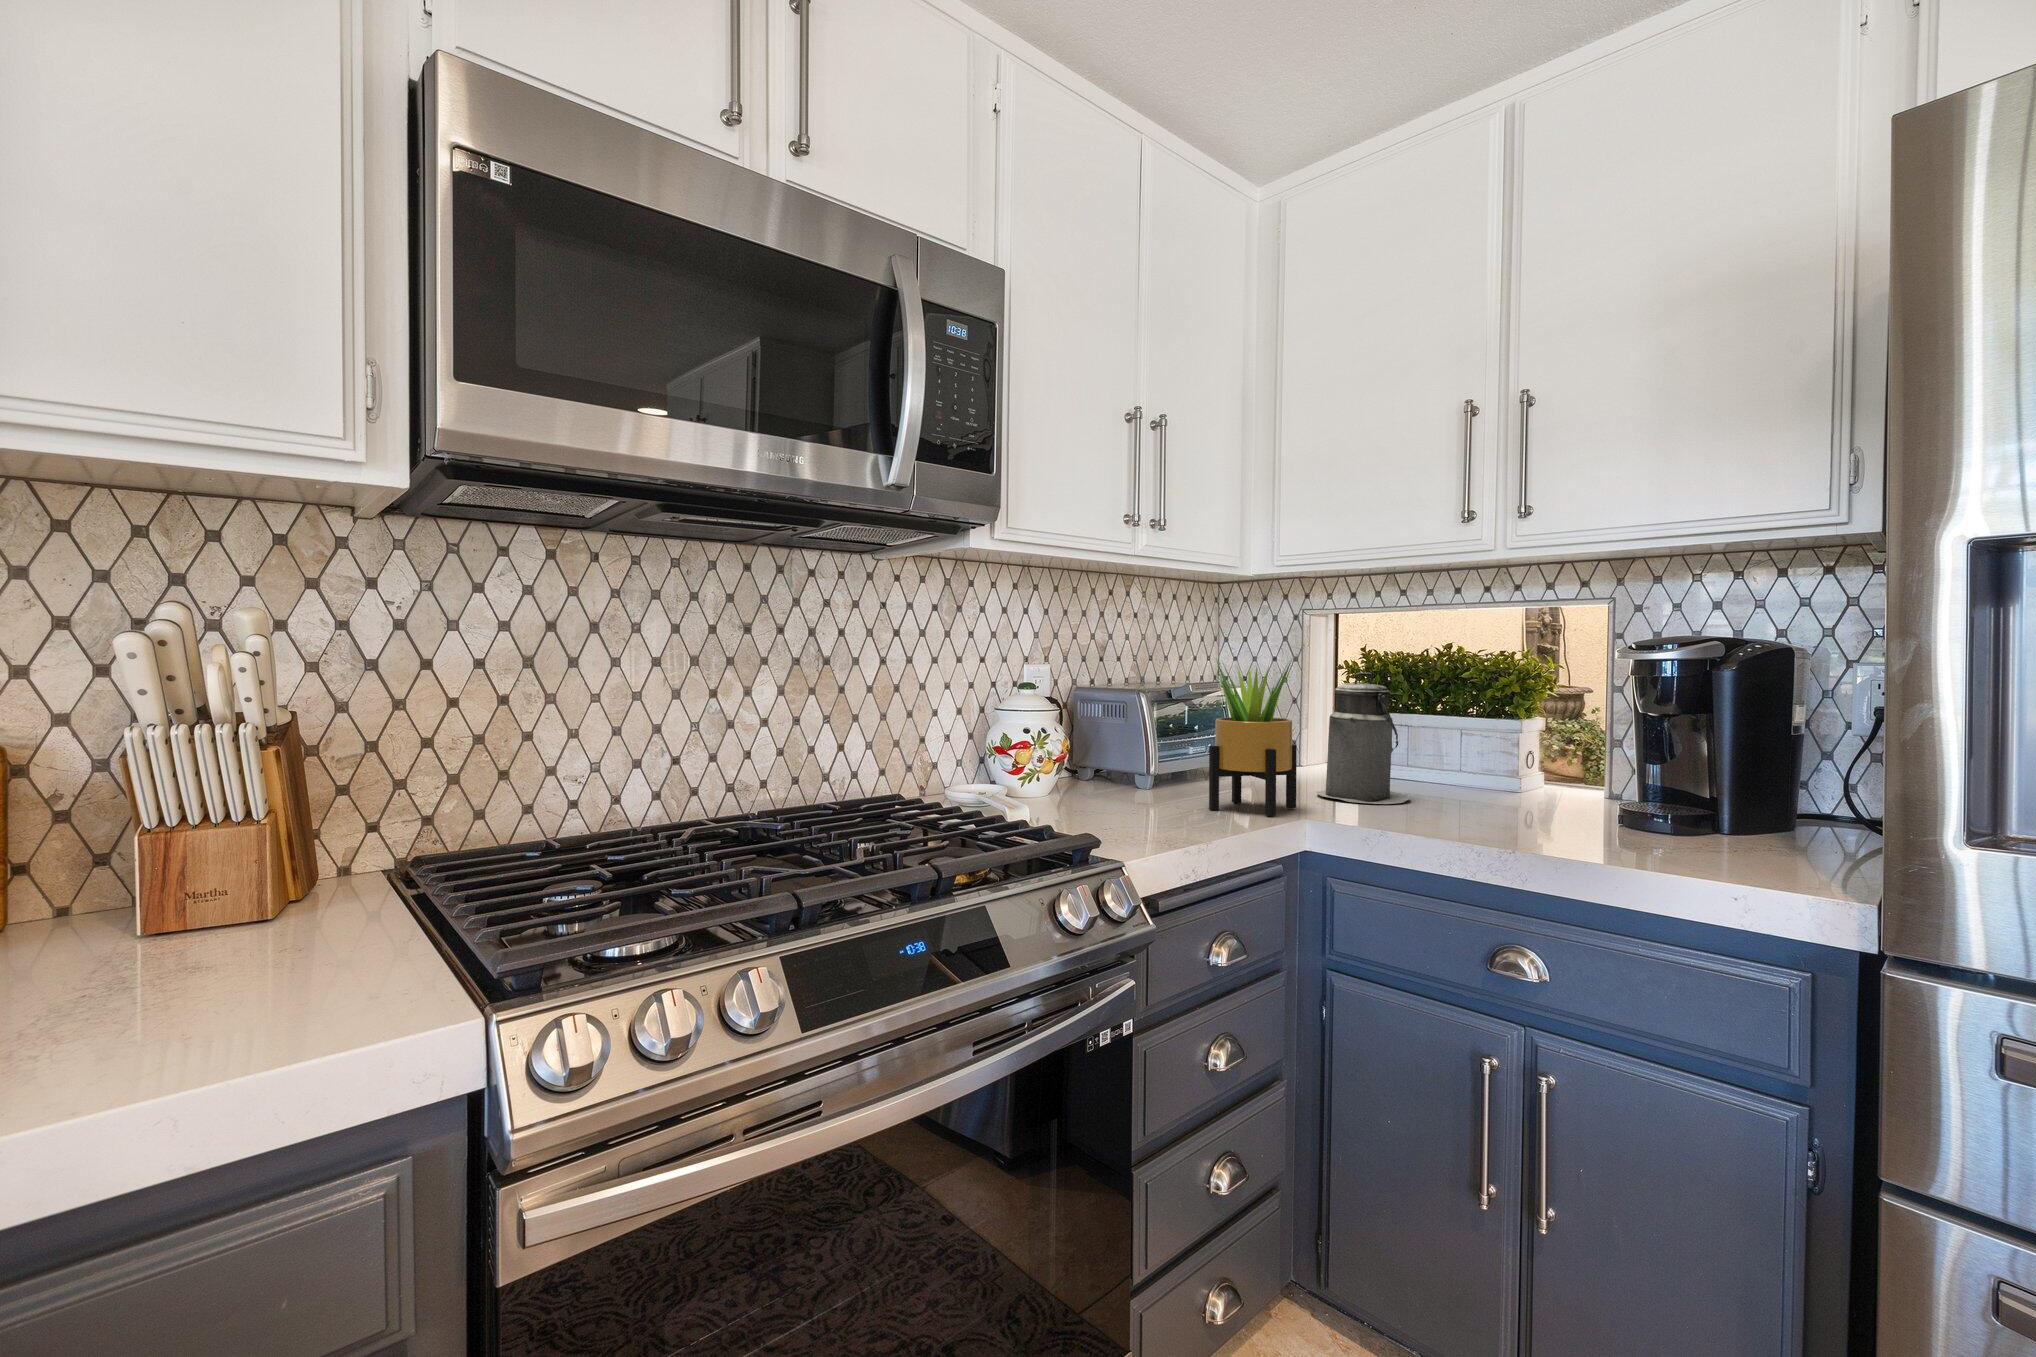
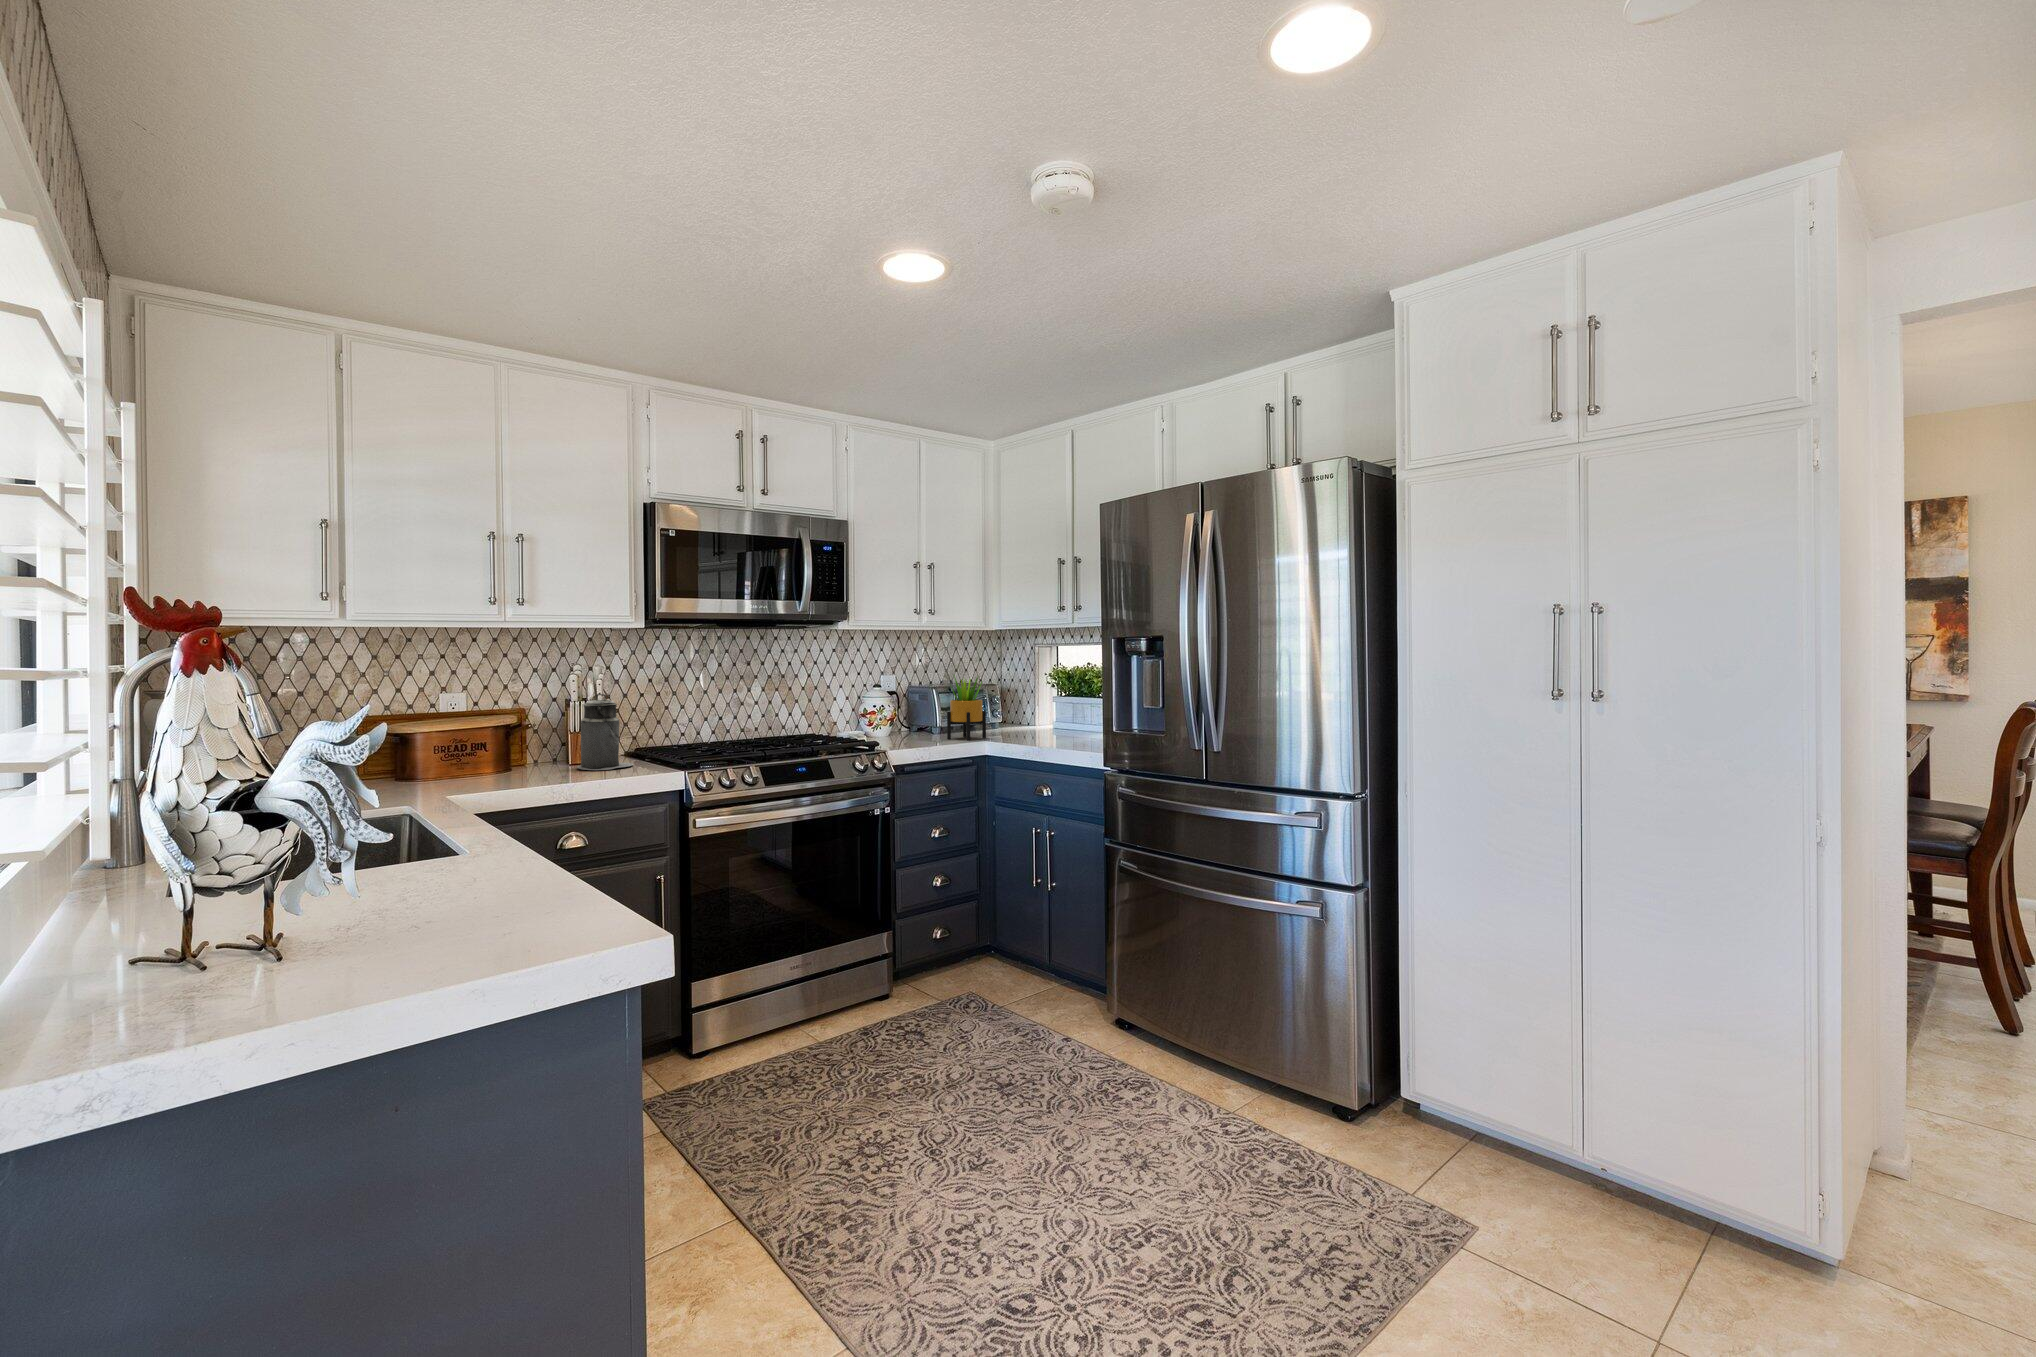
canister: present [1317,673,1411,804] -> present [577,694,633,770]

